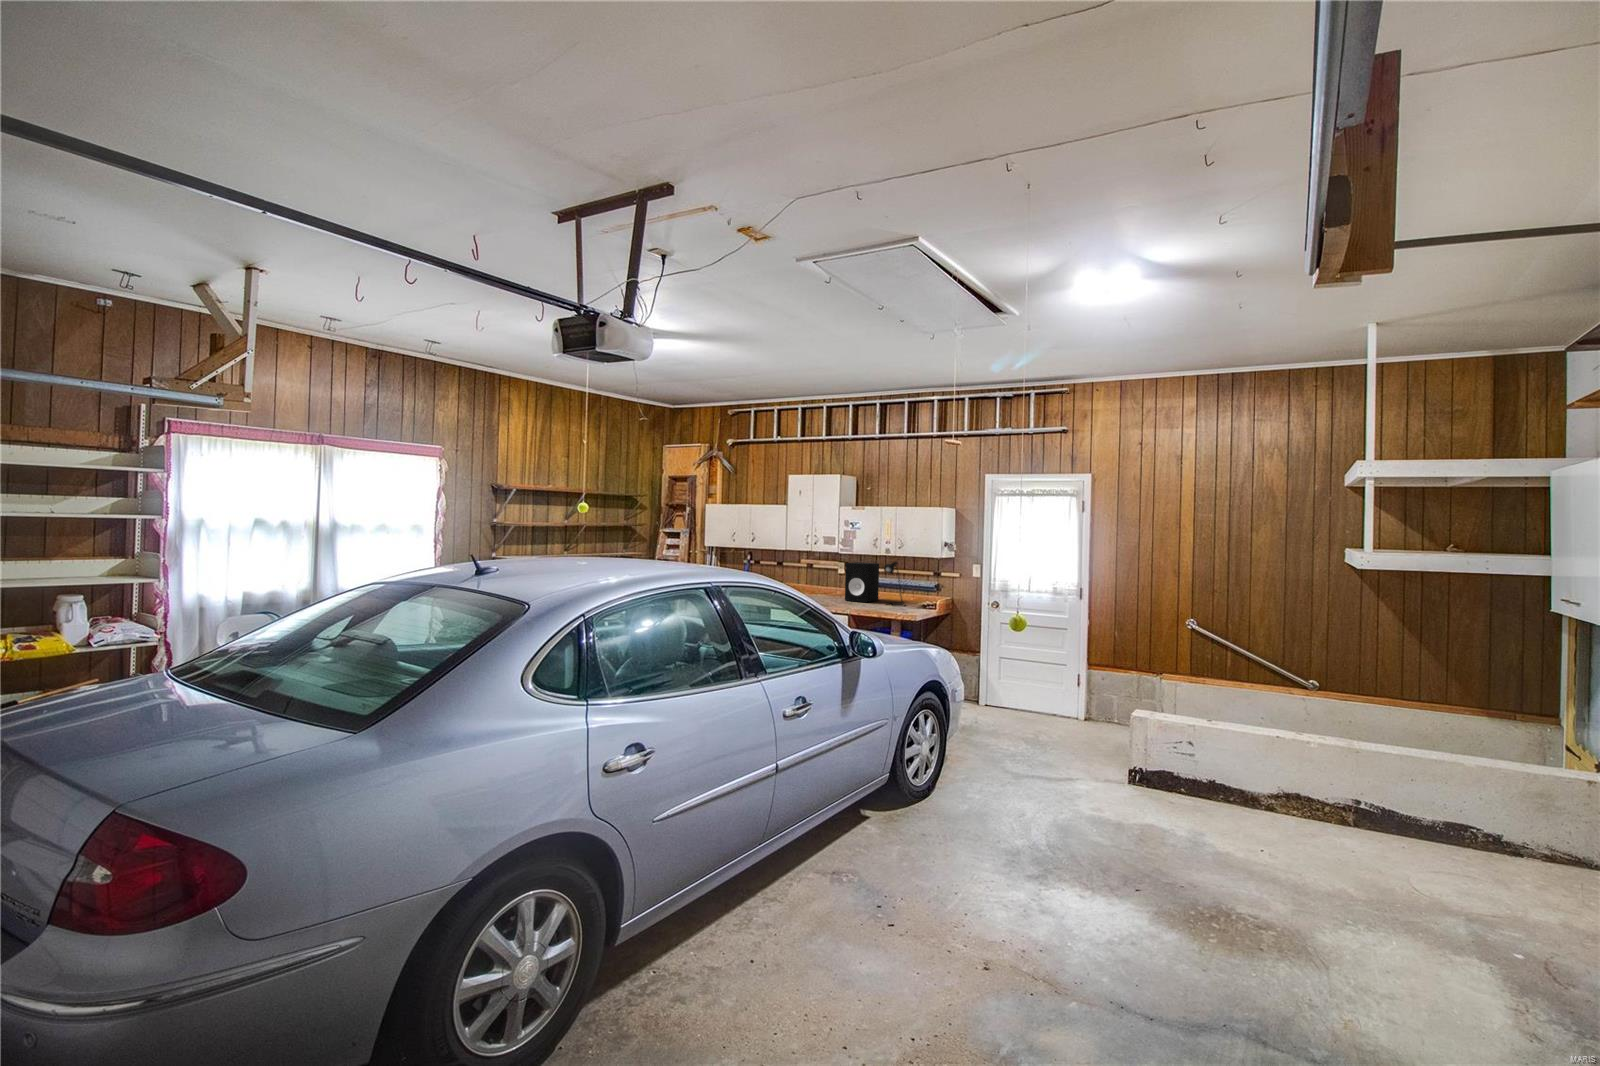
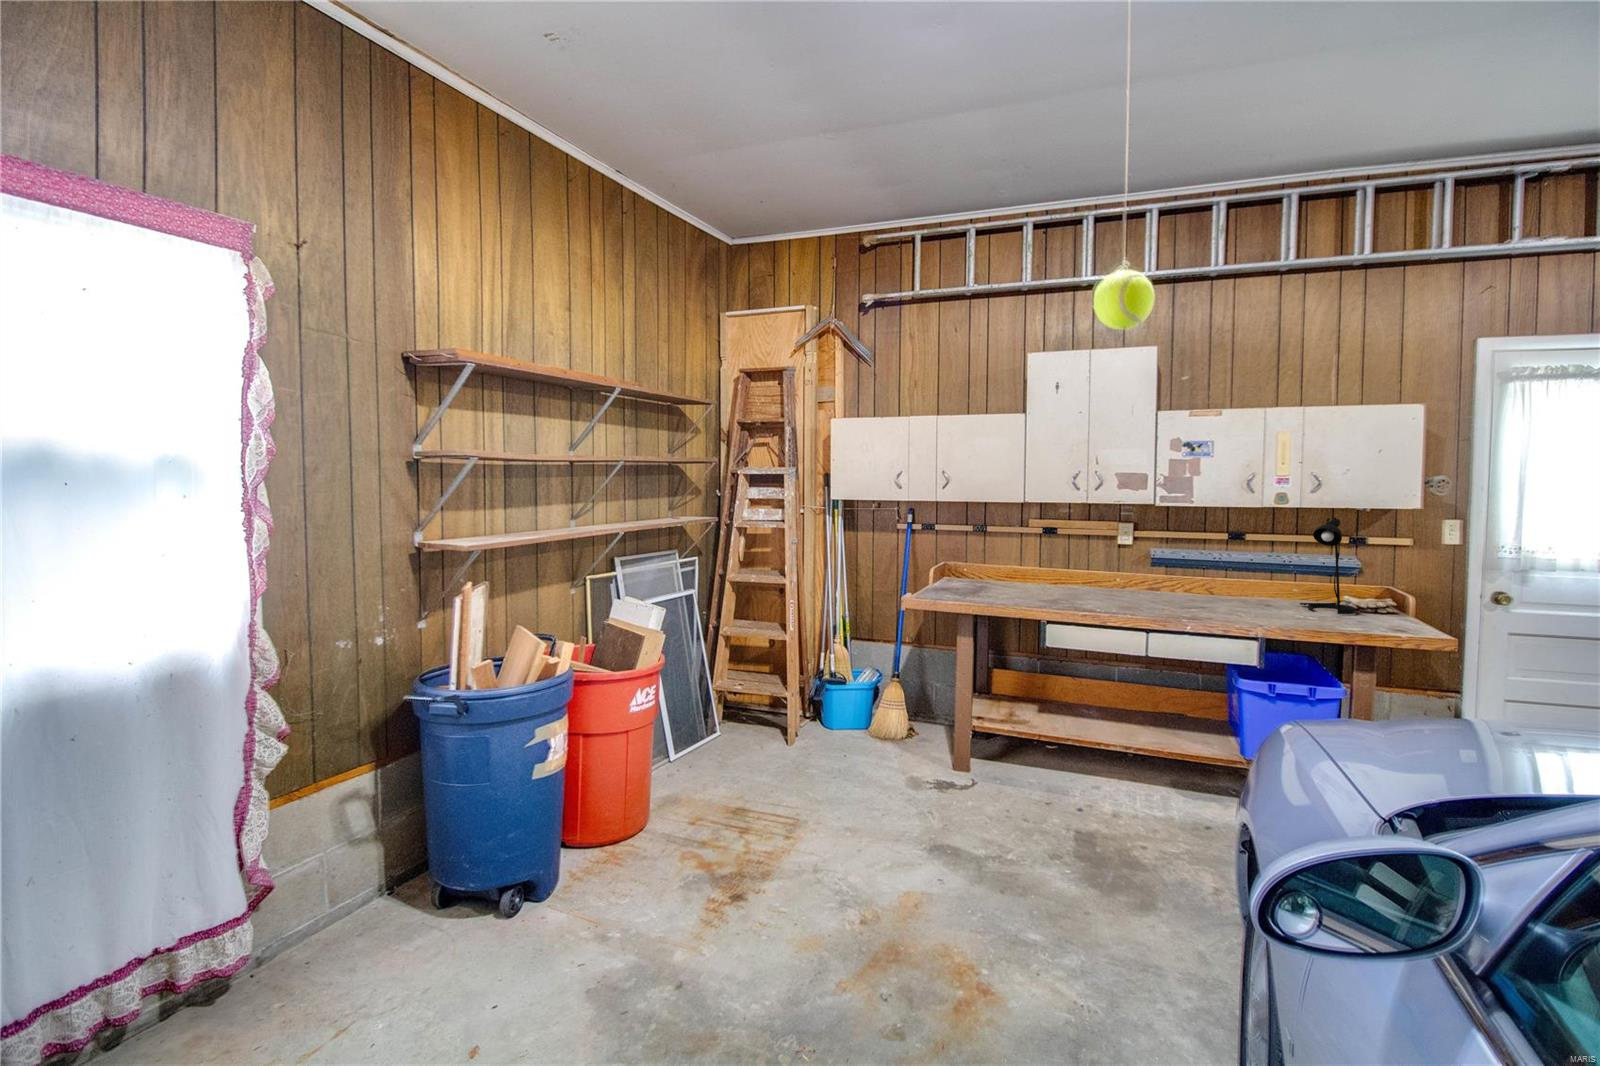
speaker: present [845,562,879,602] -> none [1197,523,1267,607]

